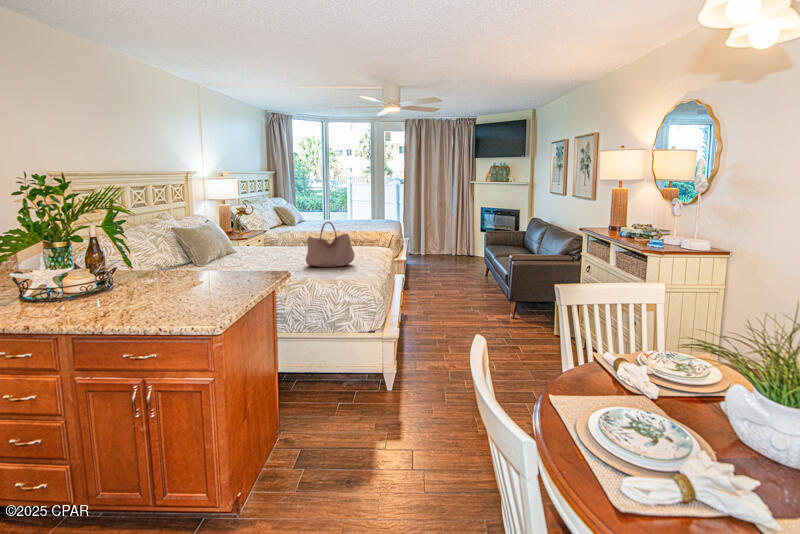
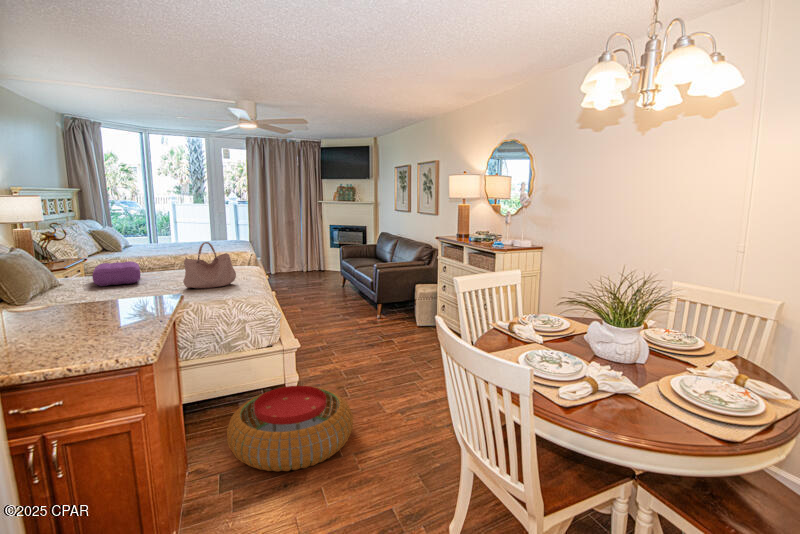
pillow: none [233,237,275,258] -> present [92,261,141,286]
pouf: none [316,374,442,458] -> present [227,386,353,472]

